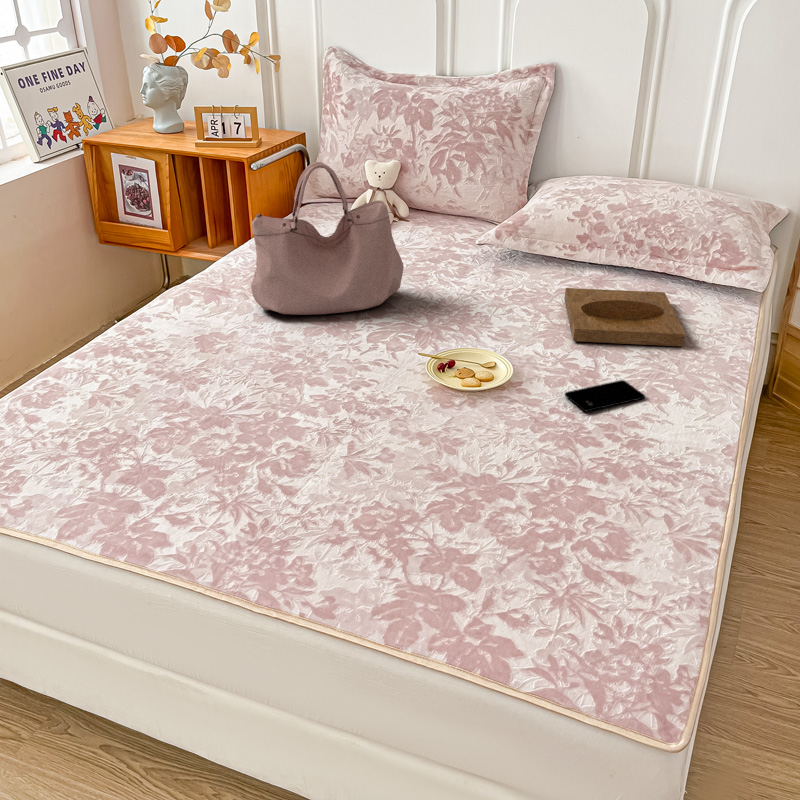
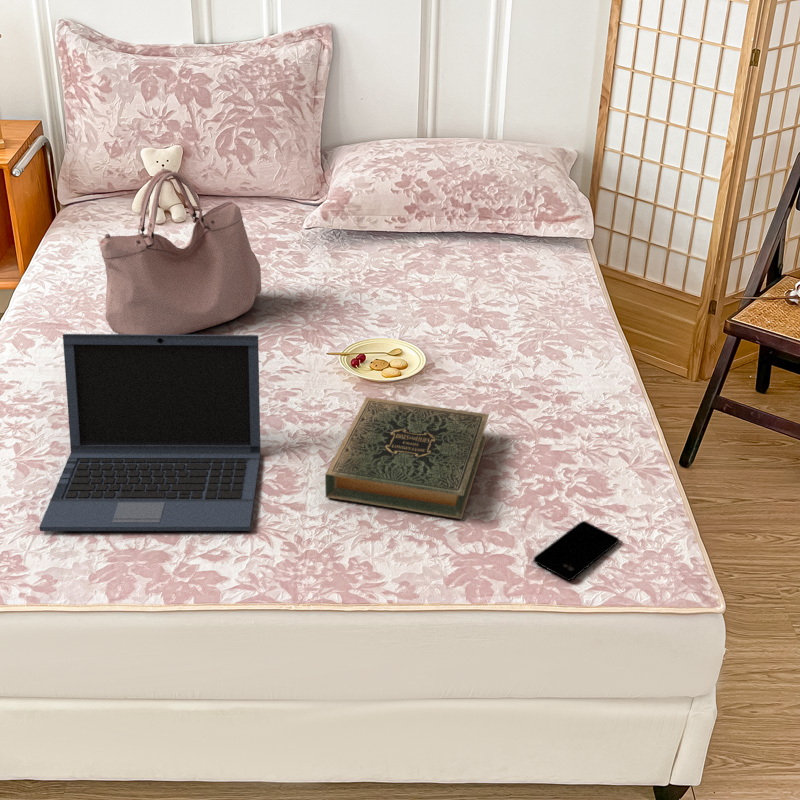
laptop: none [65,285,306,501] -> present [39,334,261,531]
tray: present [564,288,685,346] -> none [420,254,552,316]
smartphone: present [565,380,645,411] -> present [534,521,619,580]
hardback book: none [321,398,531,544] -> present [325,397,489,519]

